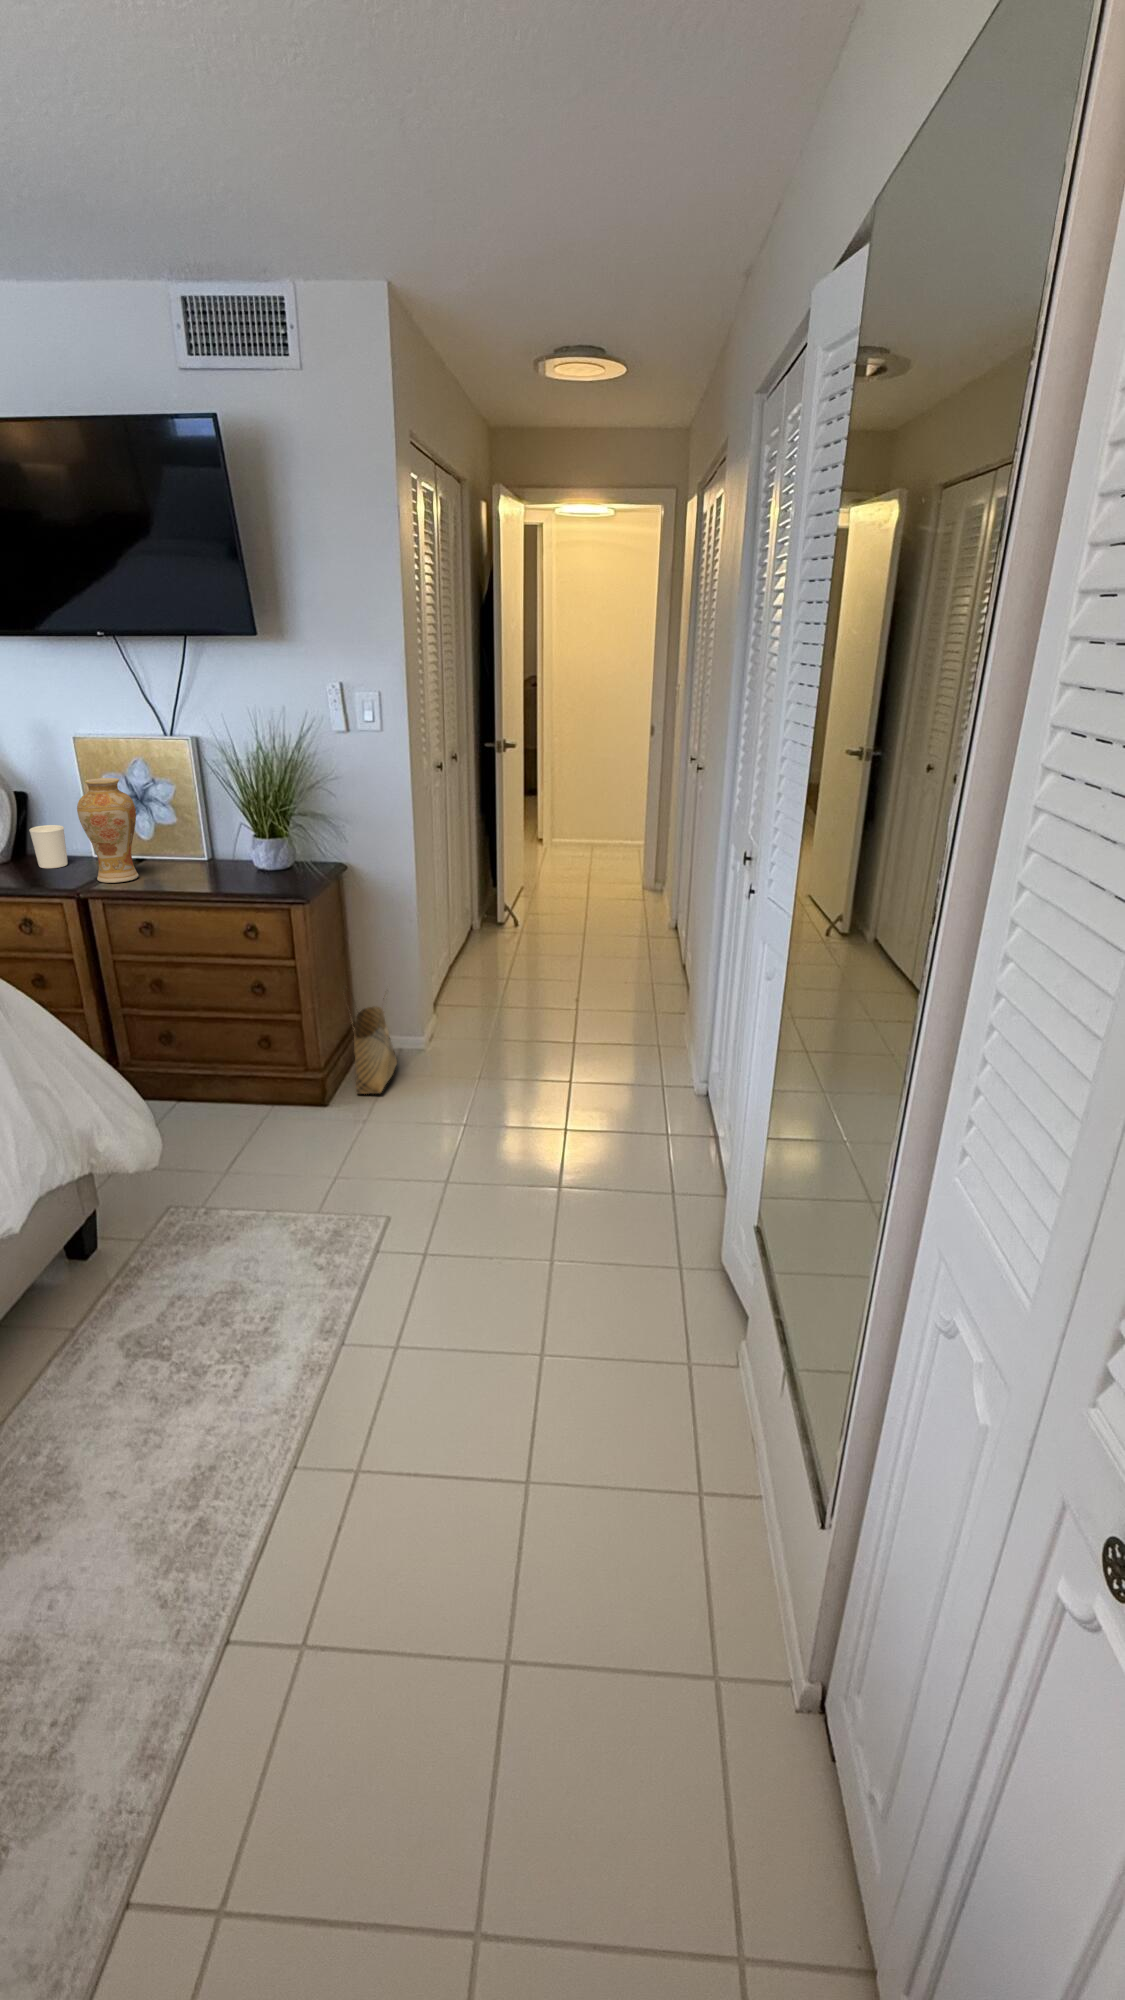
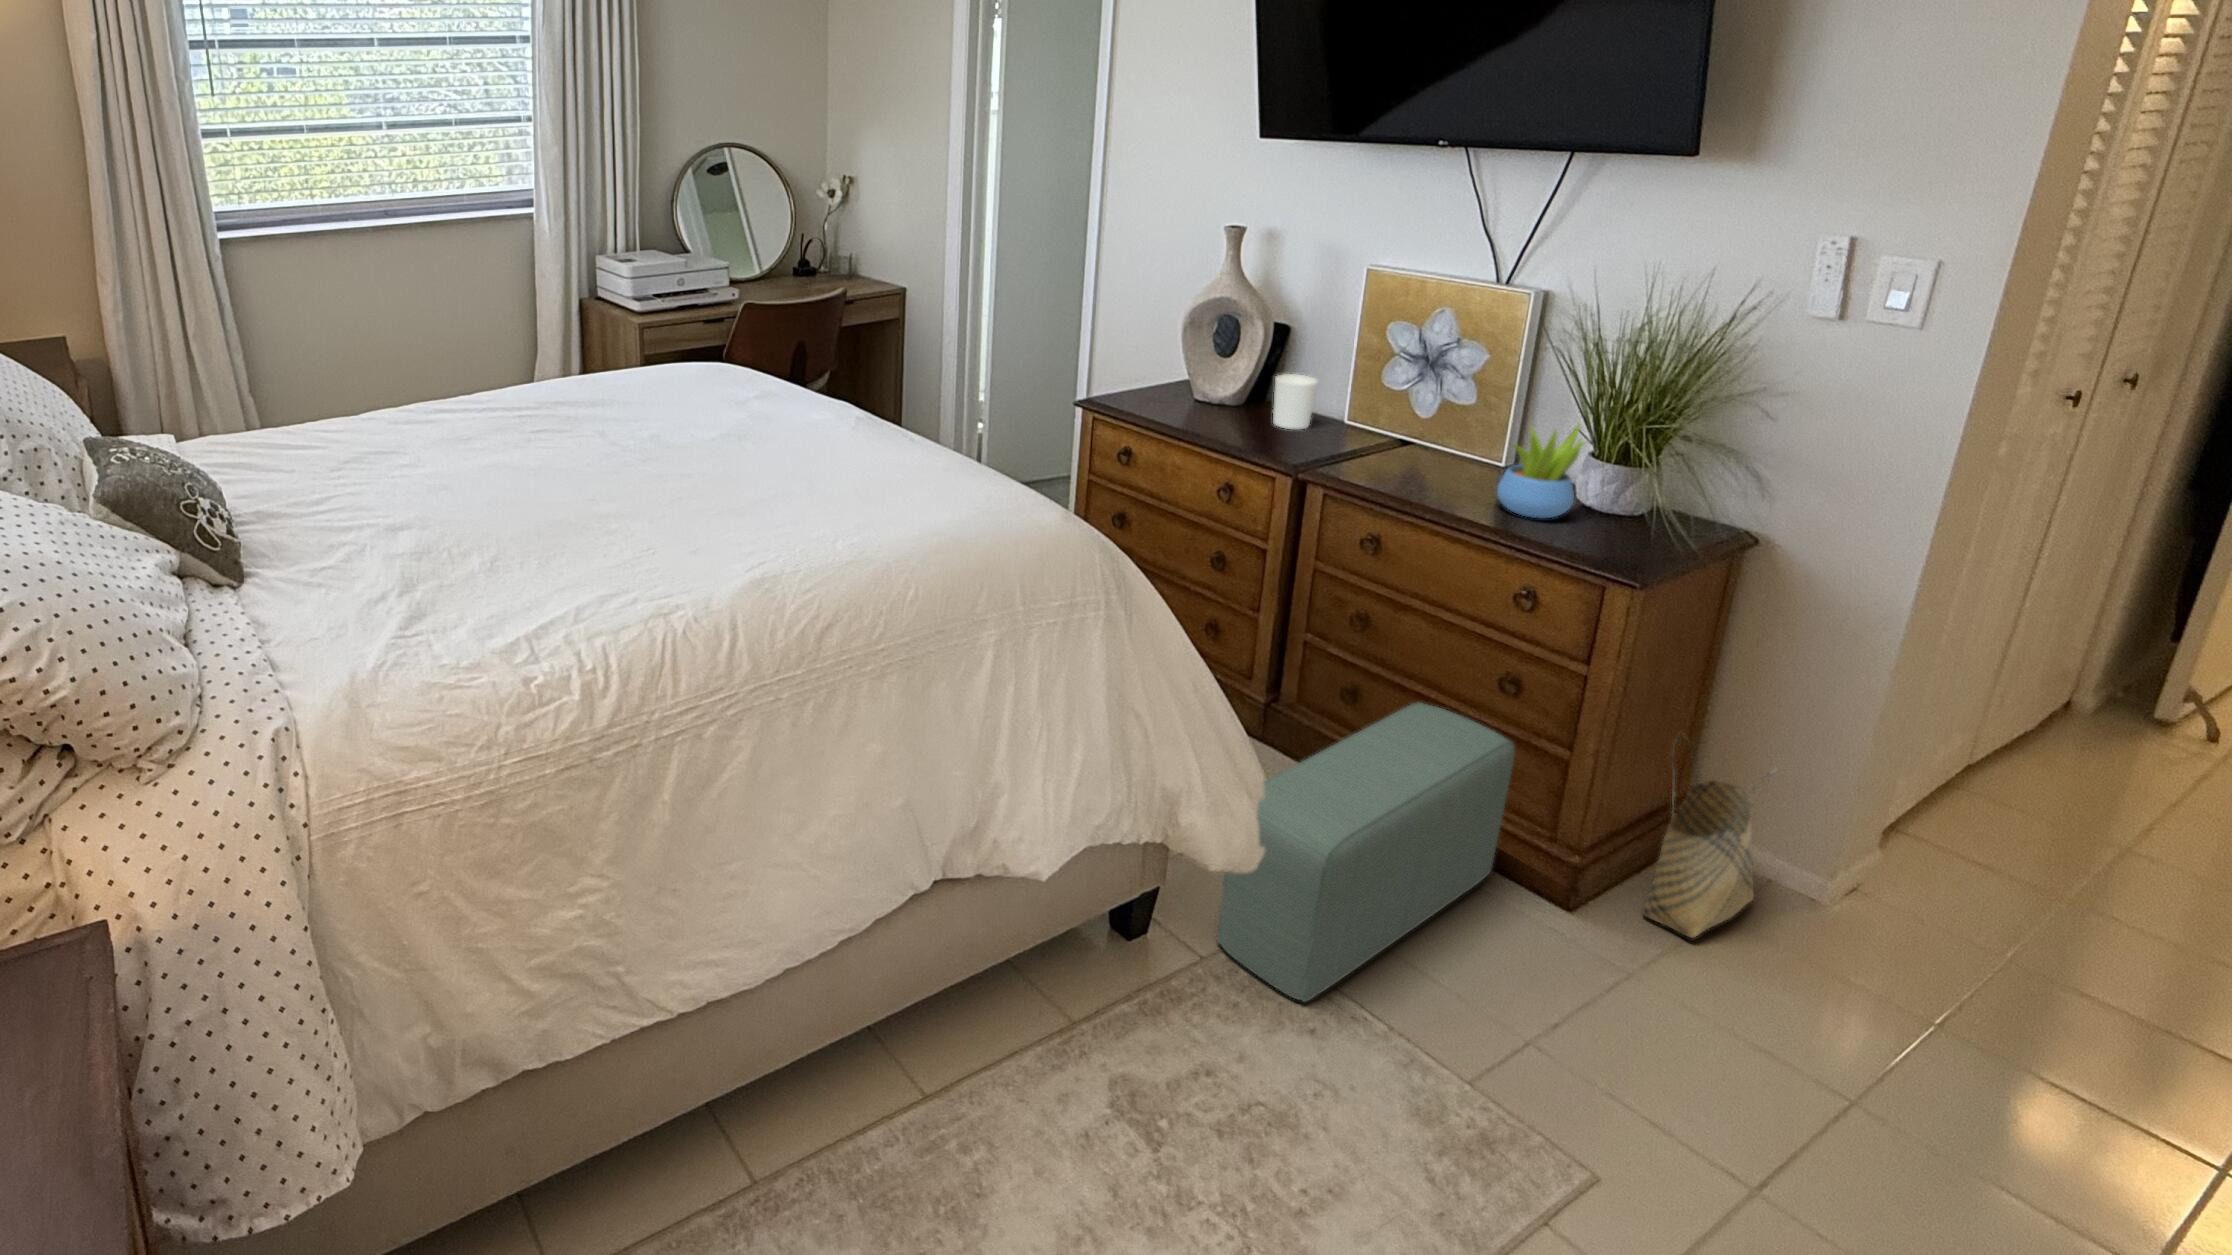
vase: present [77,778,138,883] -> none [1332,332,1414,471]
succulent plant: none [209,814,255,884] -> present [1497,424,1584,518]
pouf: none [131,1020,281,1230] -> present [1217,702,1515,1002]

